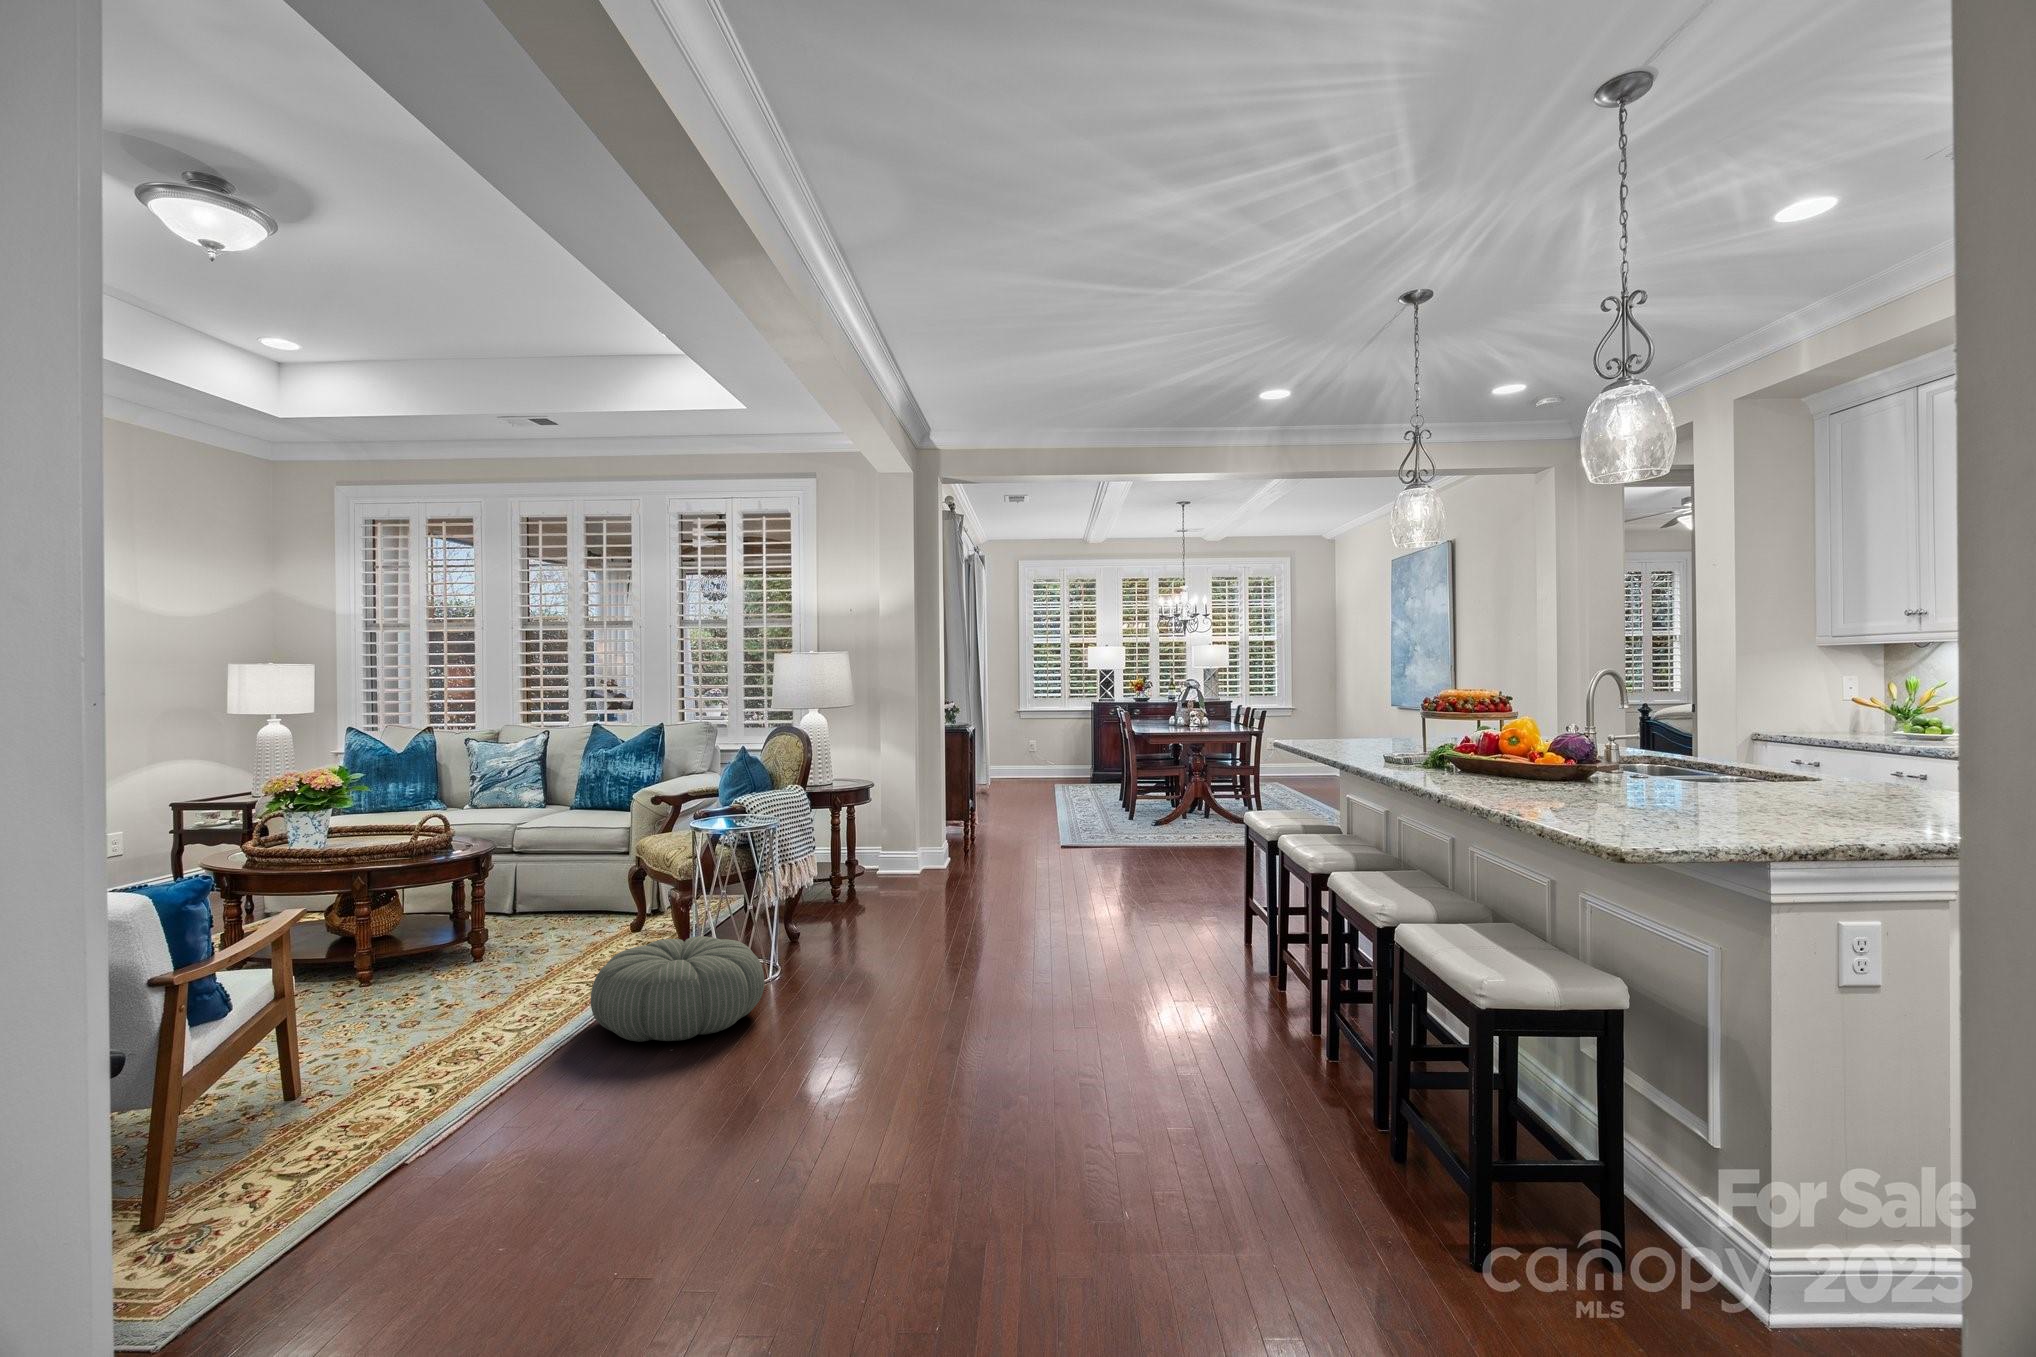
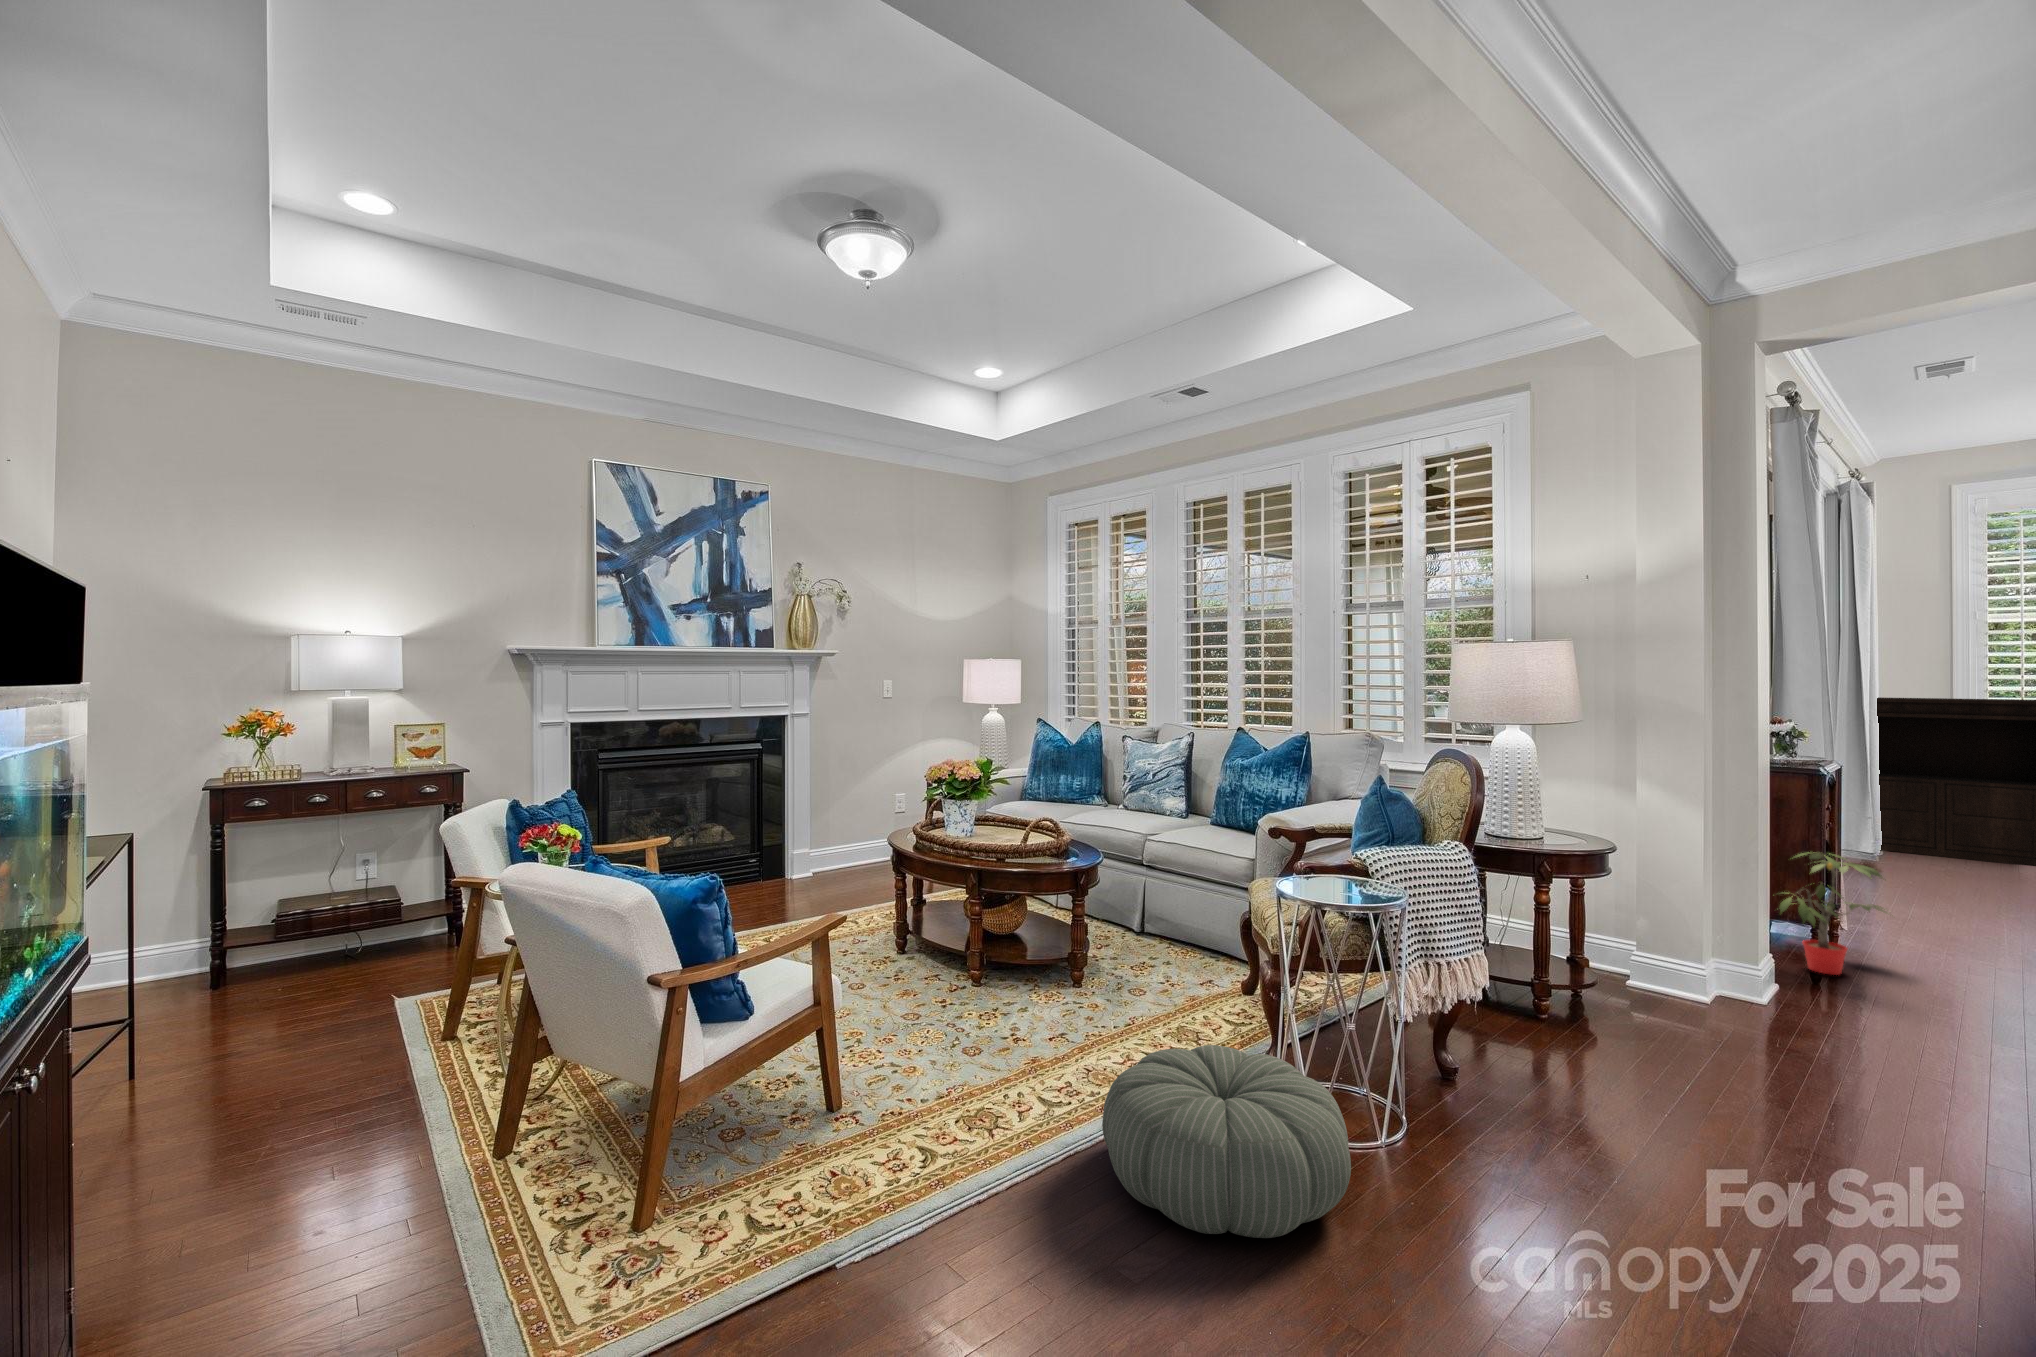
console table: none [970,689,1072,788] -> present [1877,697,2036,866]
potted plant: none [948,782,1003,854] -> present [1780,852,1885,975]

